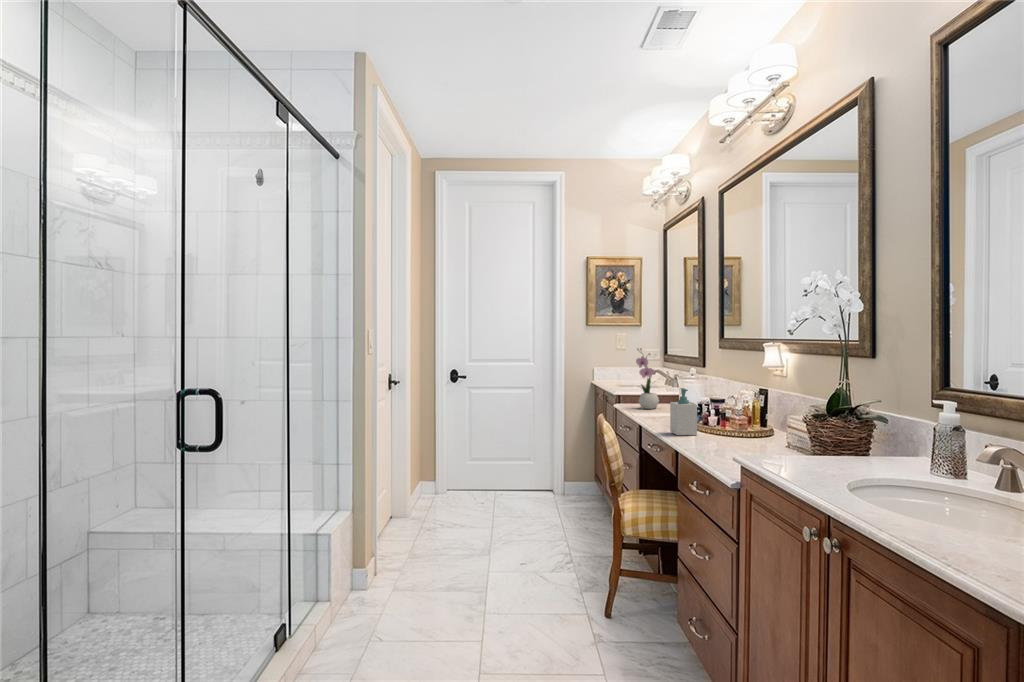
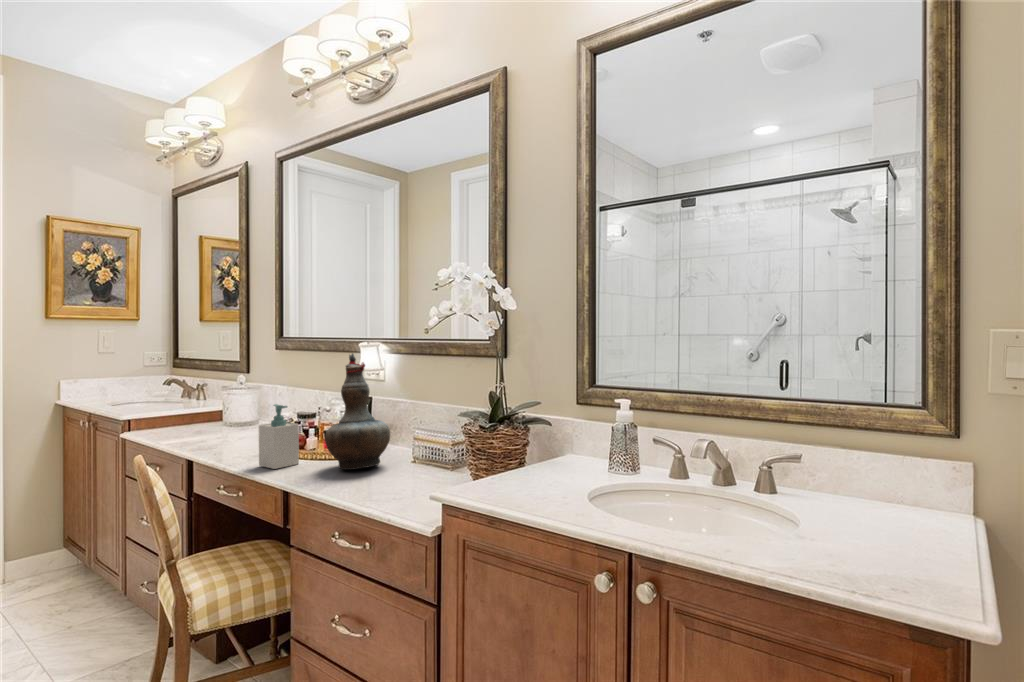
flower arrangement: present [636,348,659,409] -> none [165,353,203,438]
decorative vase: none [707,351,762,445] -> present [325,353,390,470]

